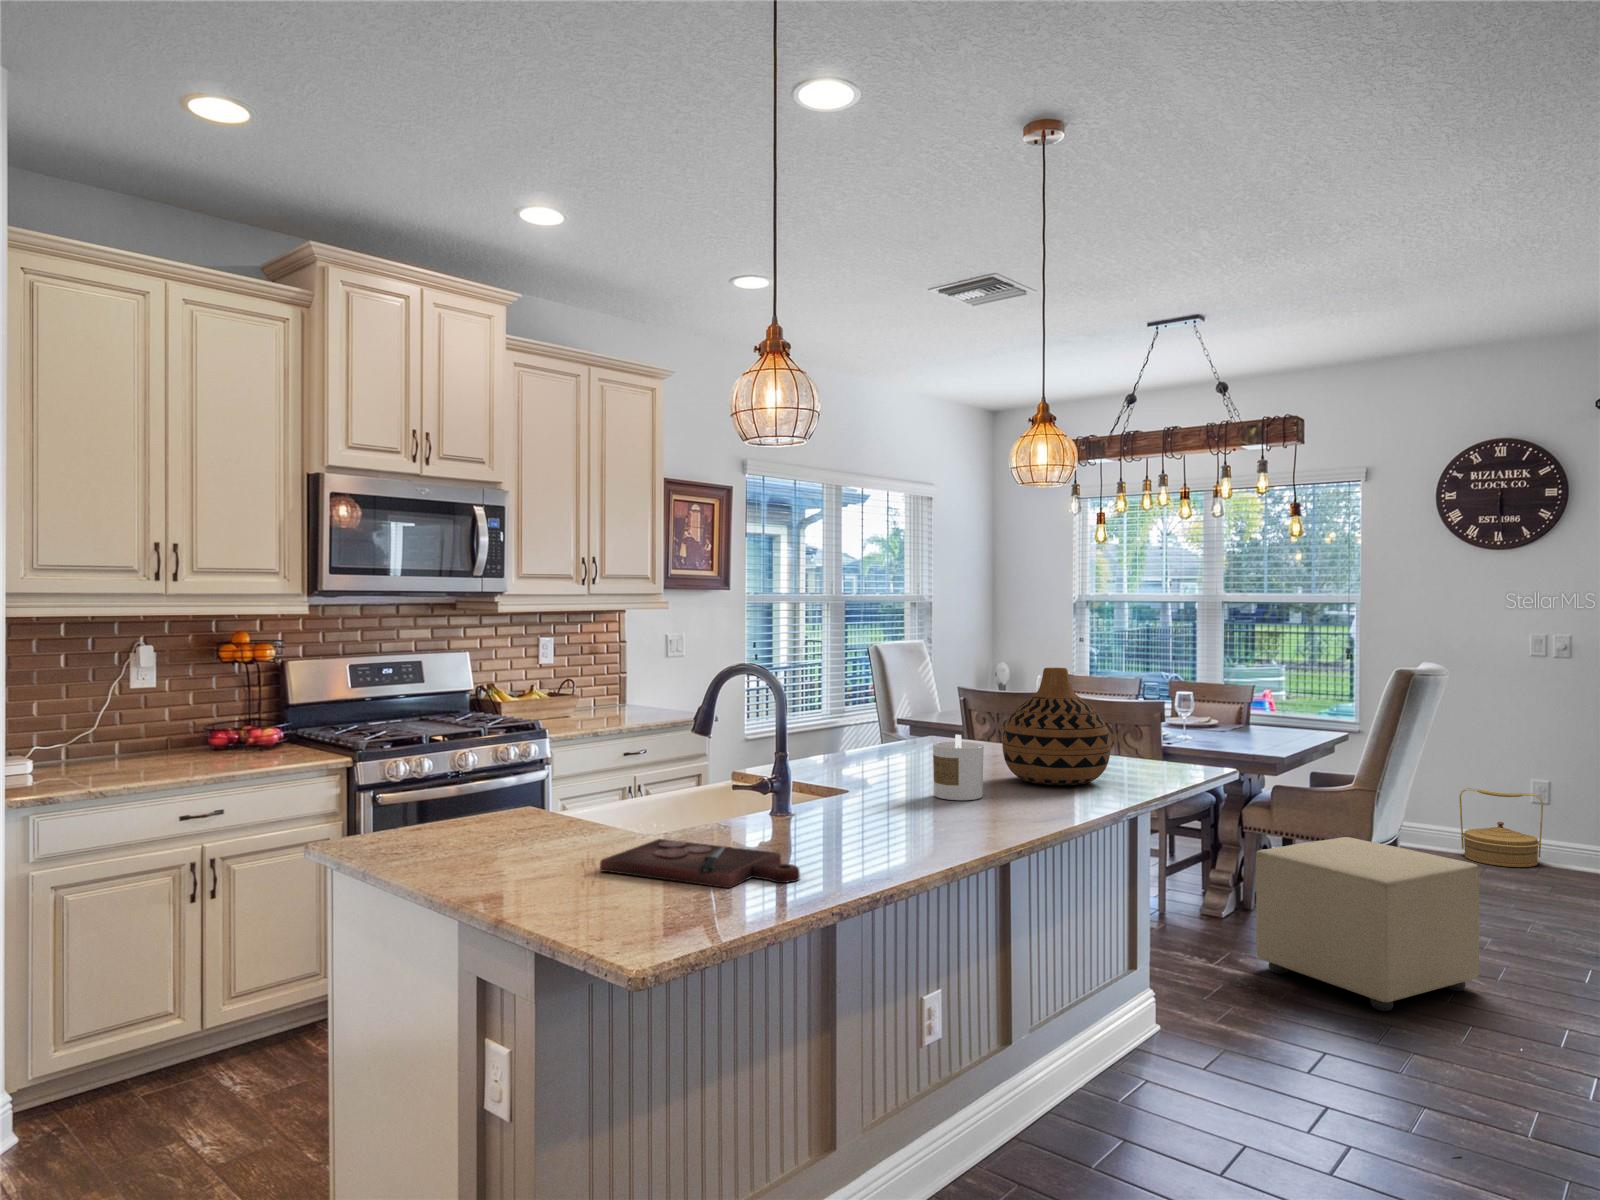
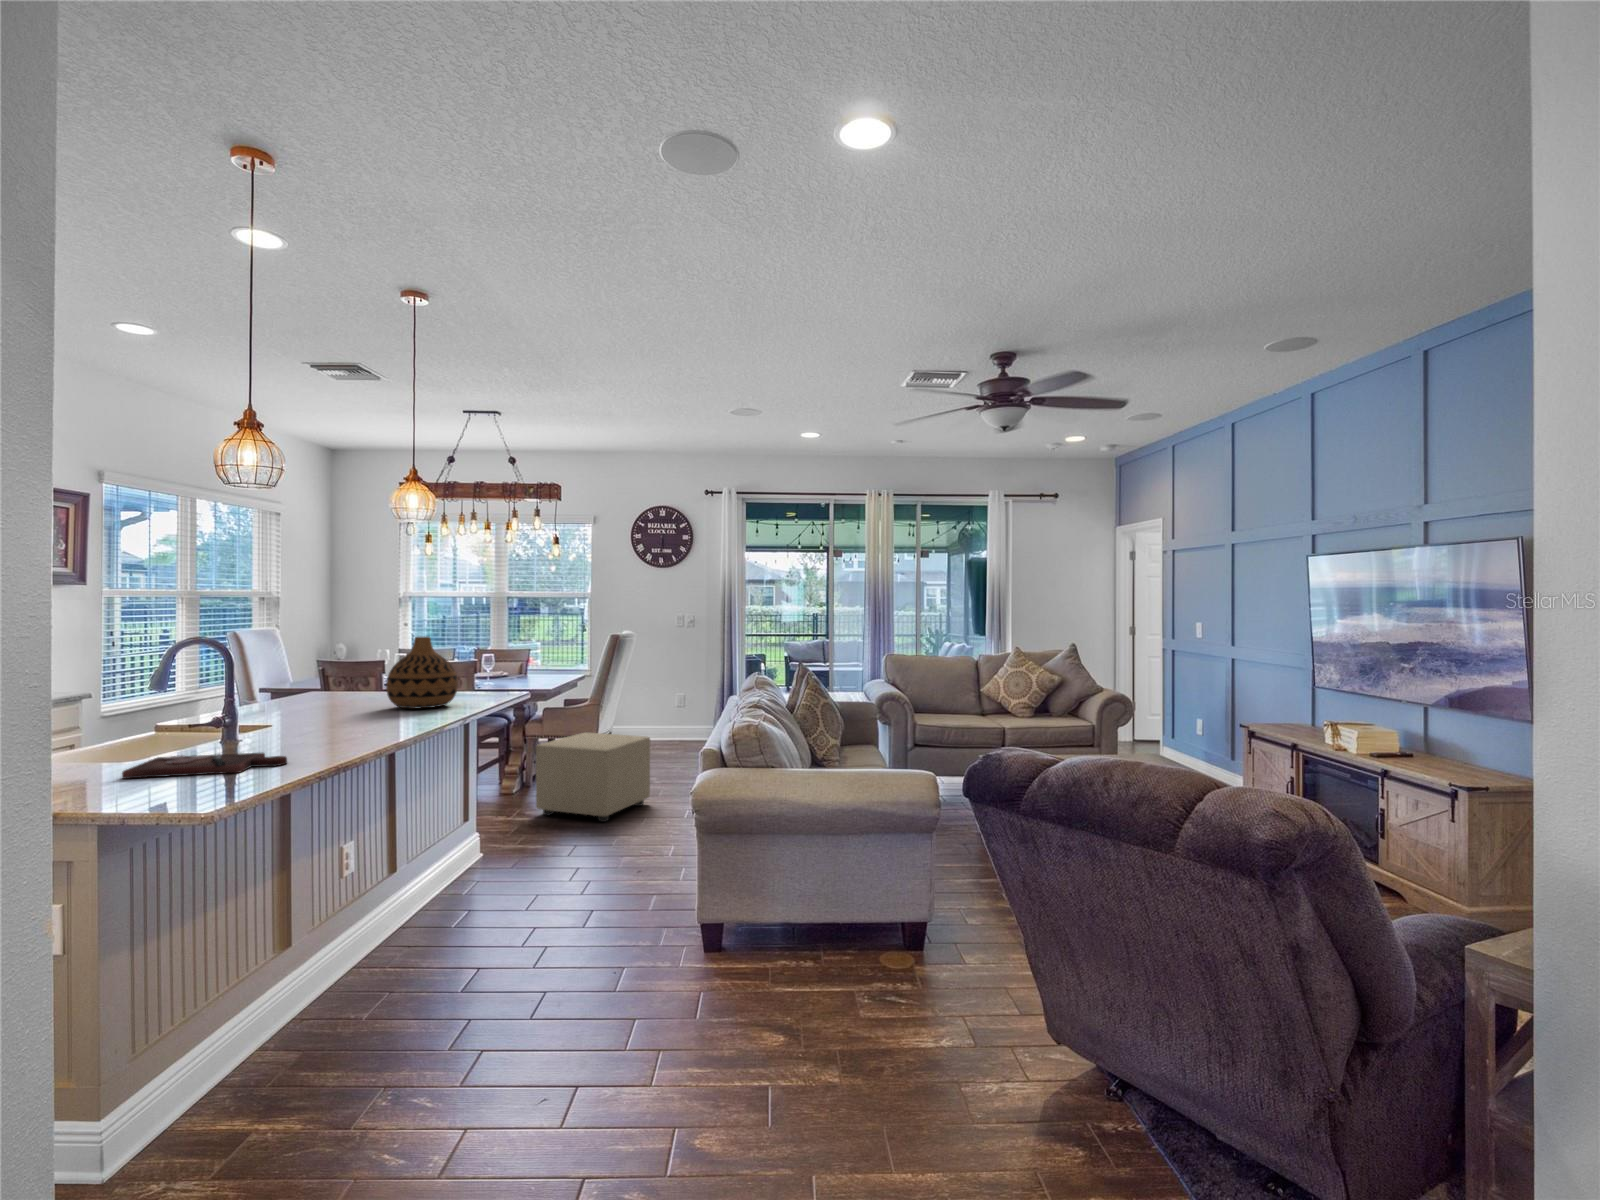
candle: present [933,735,984,800] -> none [343,680,380,721]
basket: present [1459,788,1543,867] -> none [643,703,683,745]

